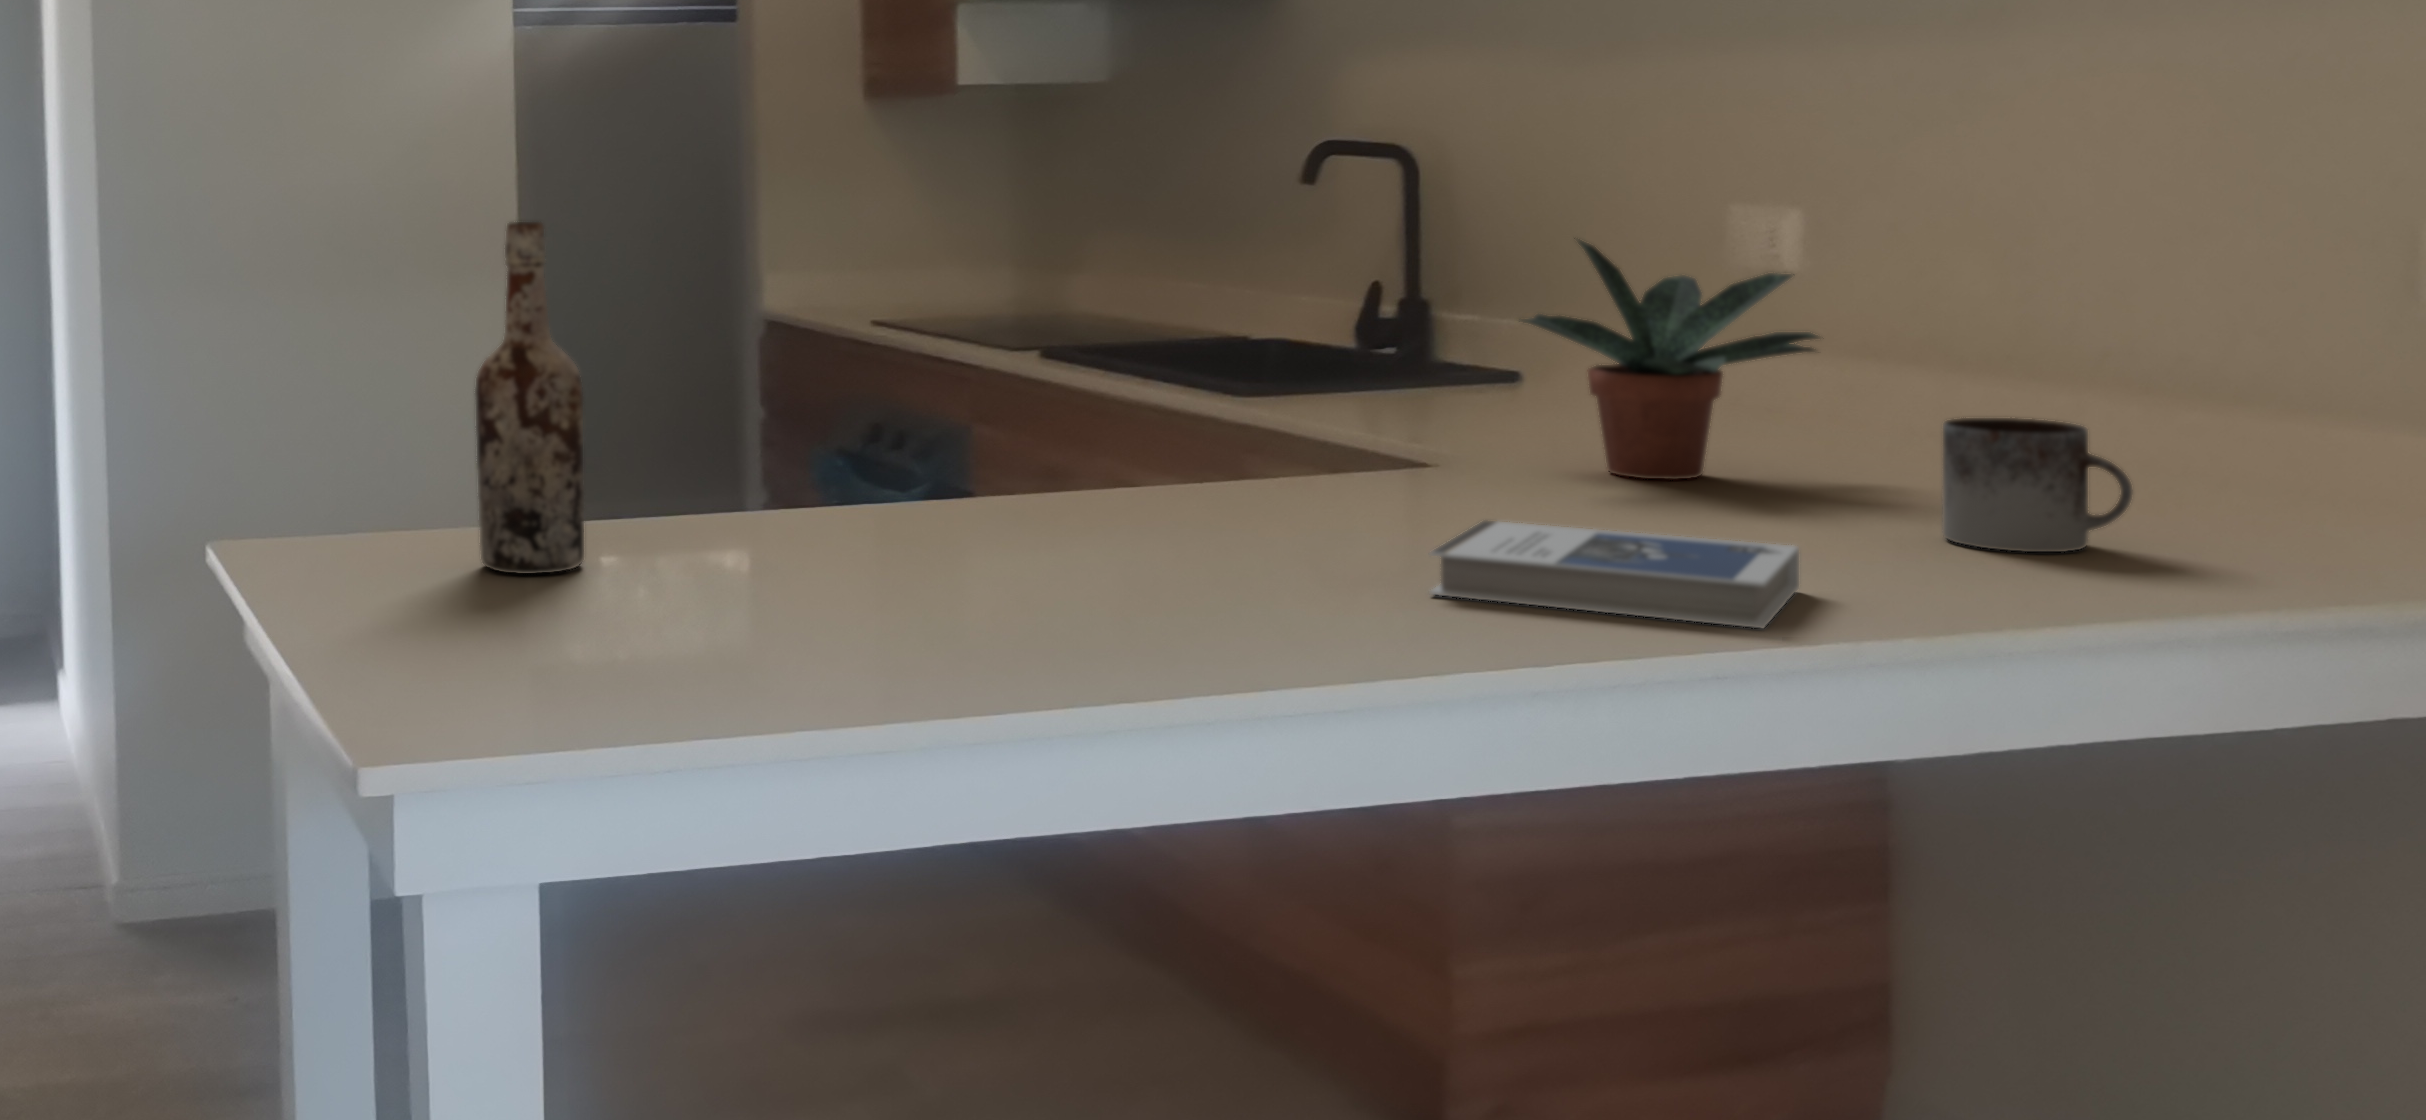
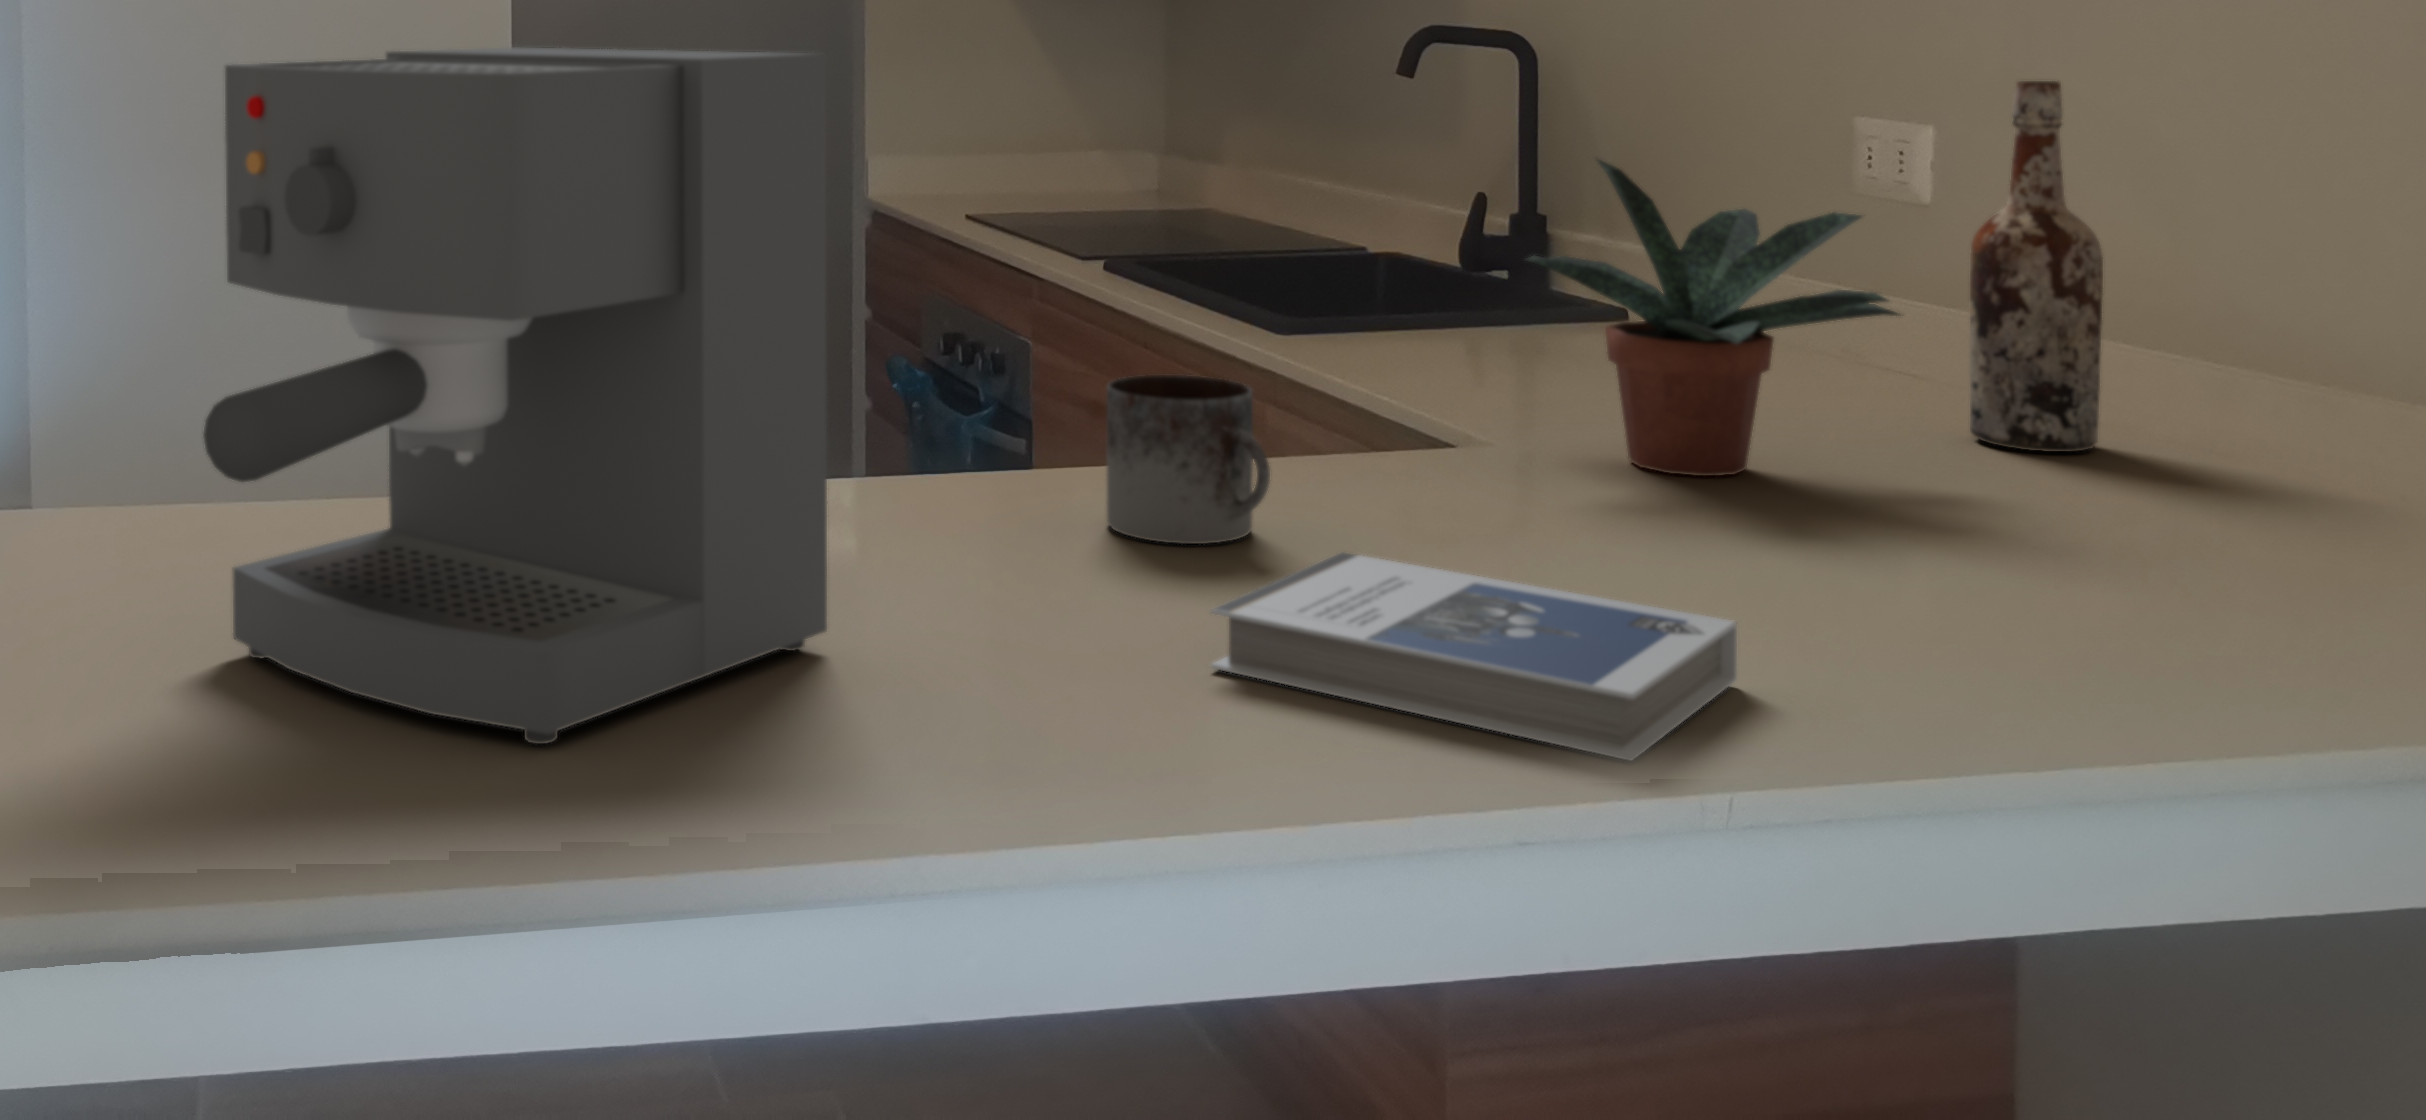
coffee maker: none [720,164,1144,647] -> present [203,48,827,744]
wine bottle: present [475,222,584,574] -> present [1969,81,2103,452]
mug: present [1942,418,2133,552] -> present [1107,375,1270,544]

